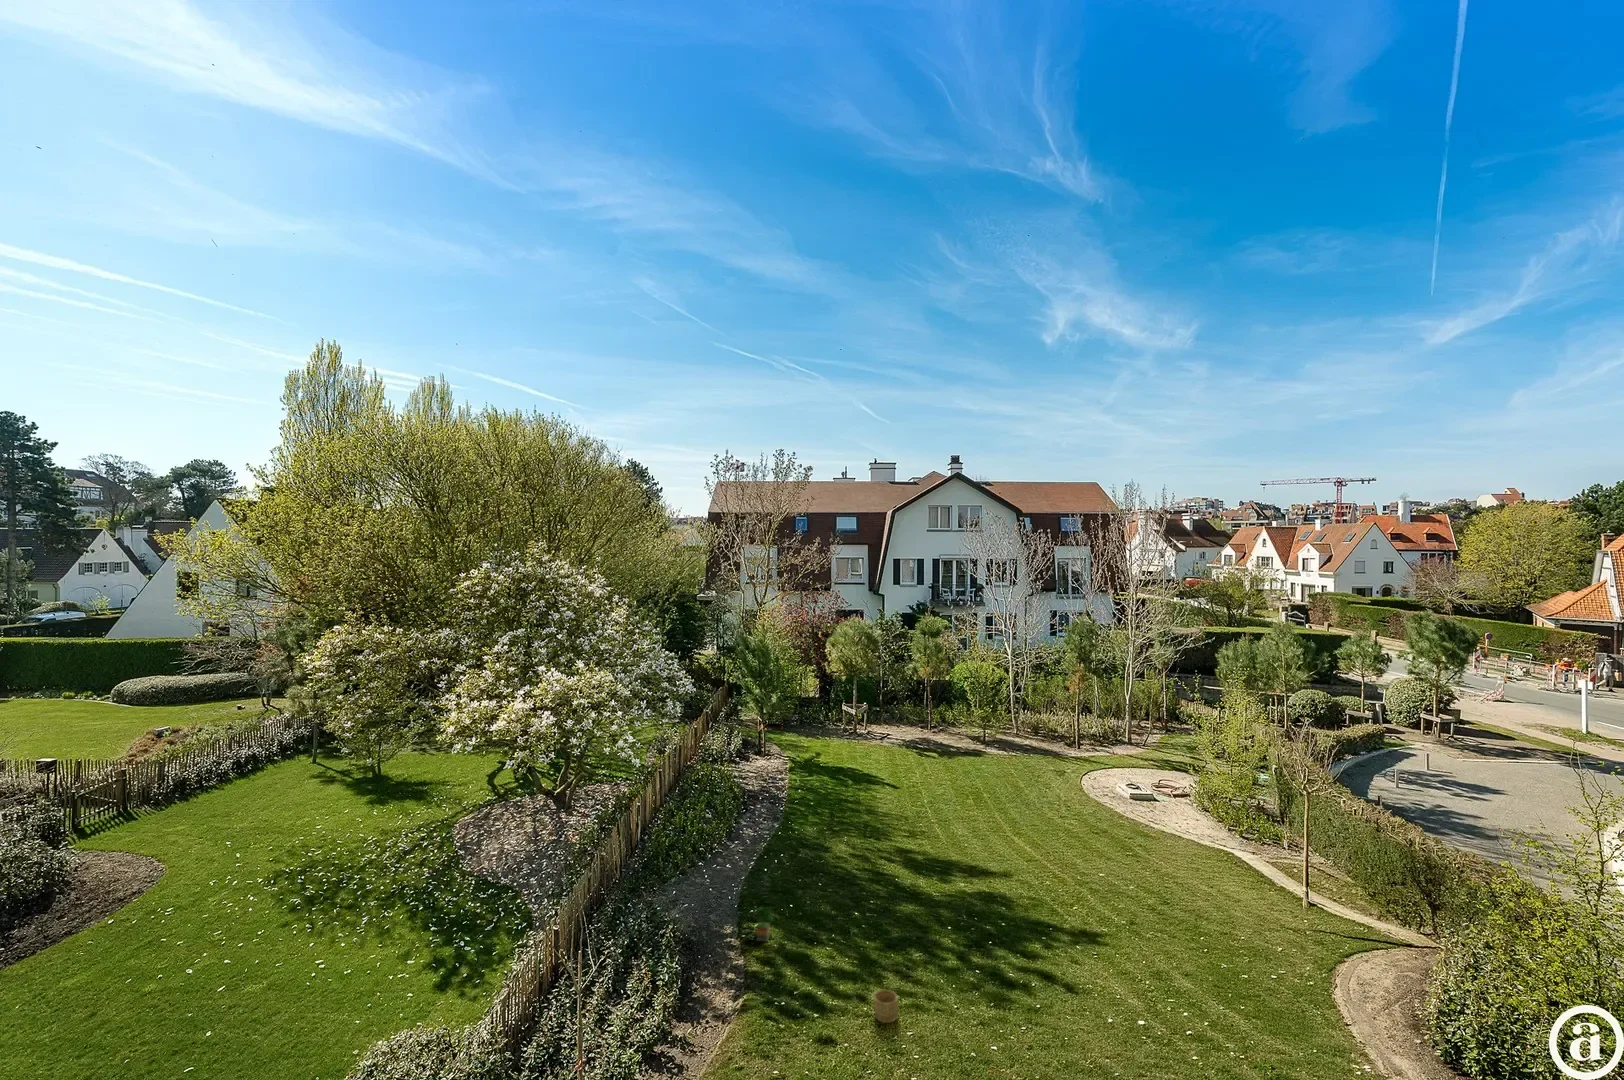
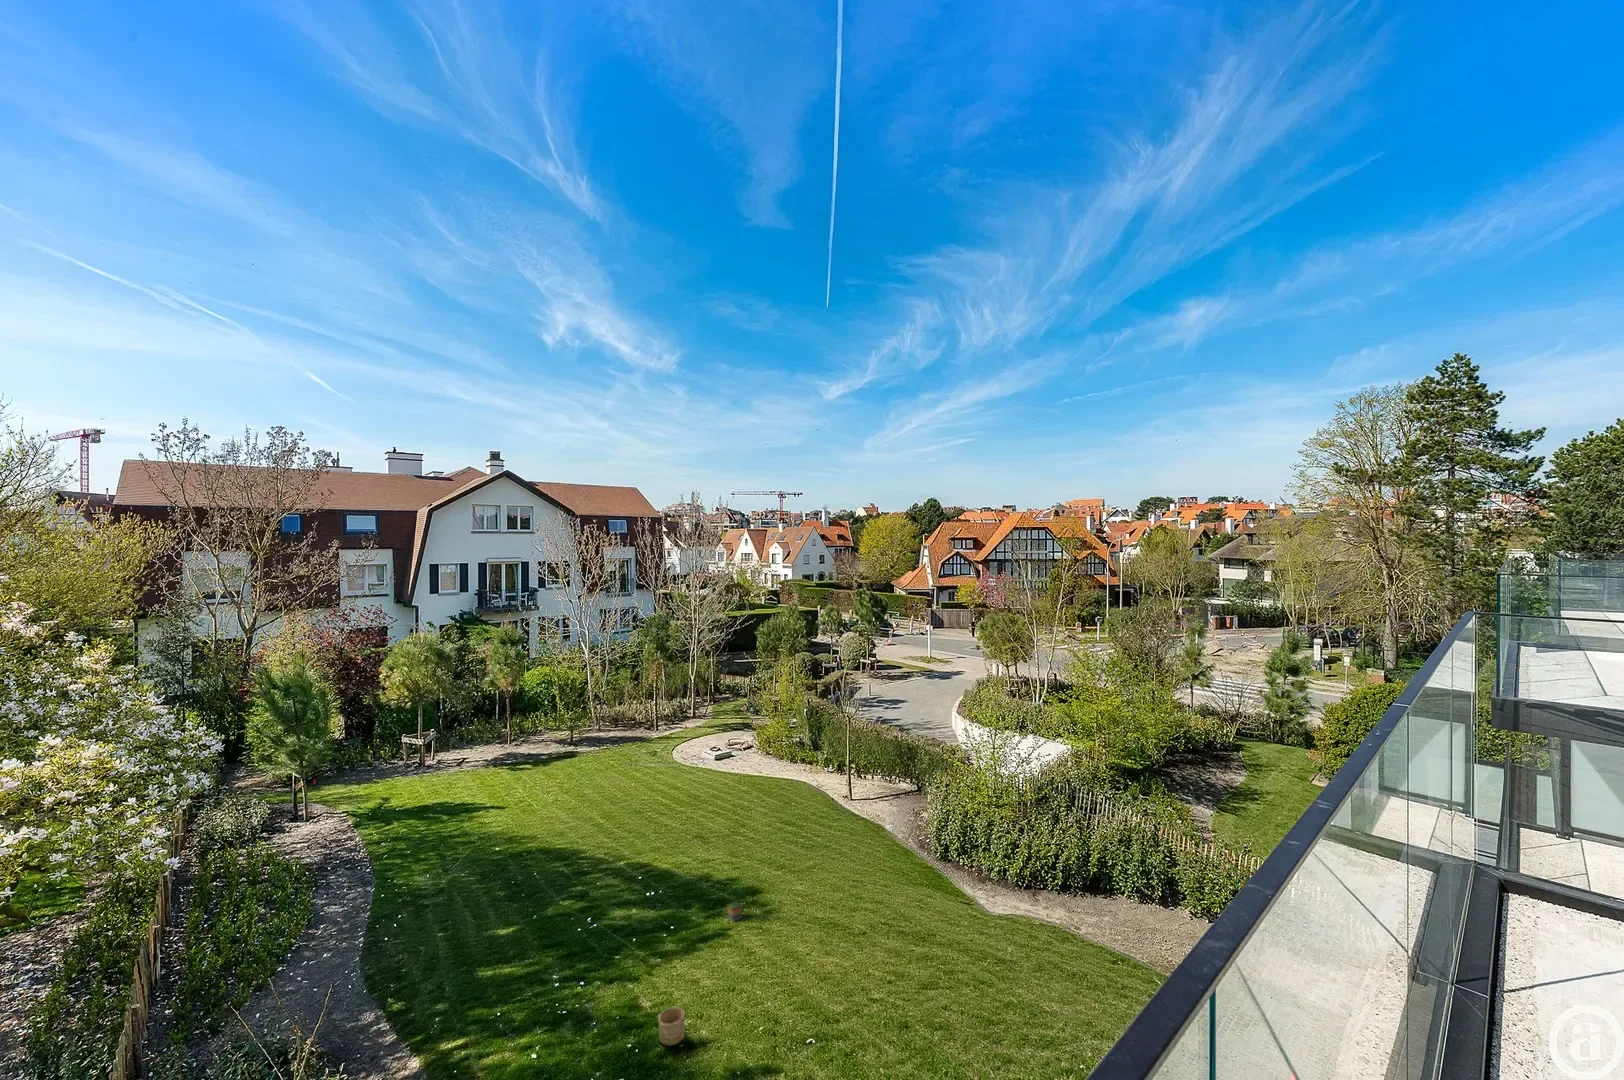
potted tree: present [755,907,773,941] -> present [726,887,745,921]

